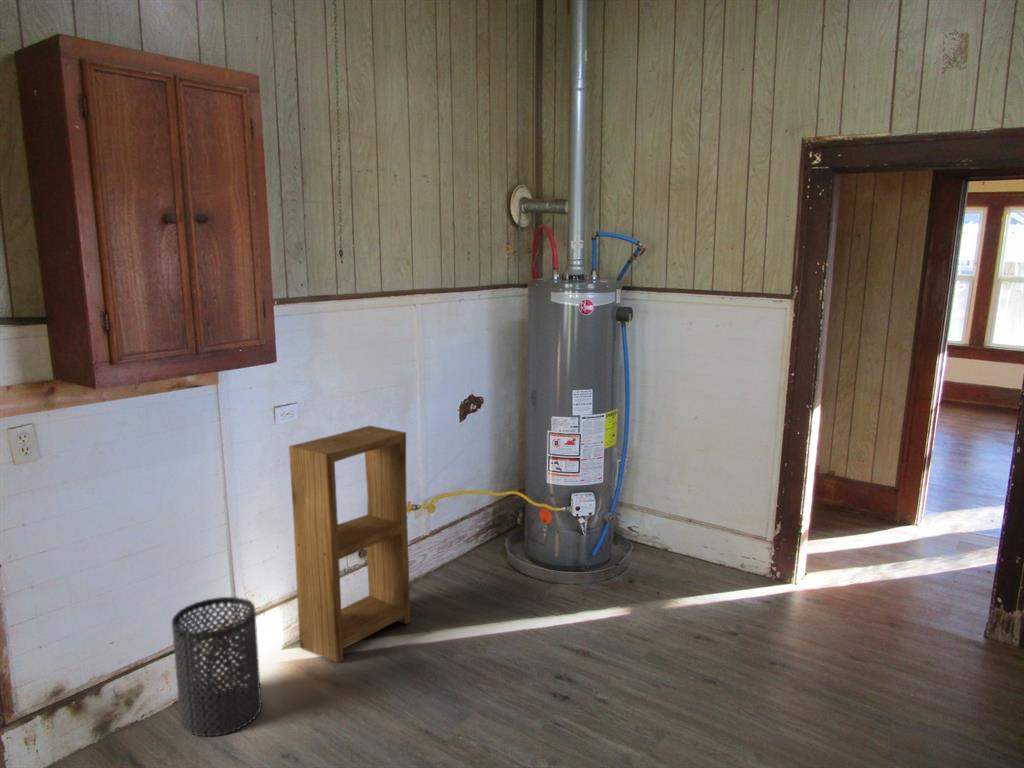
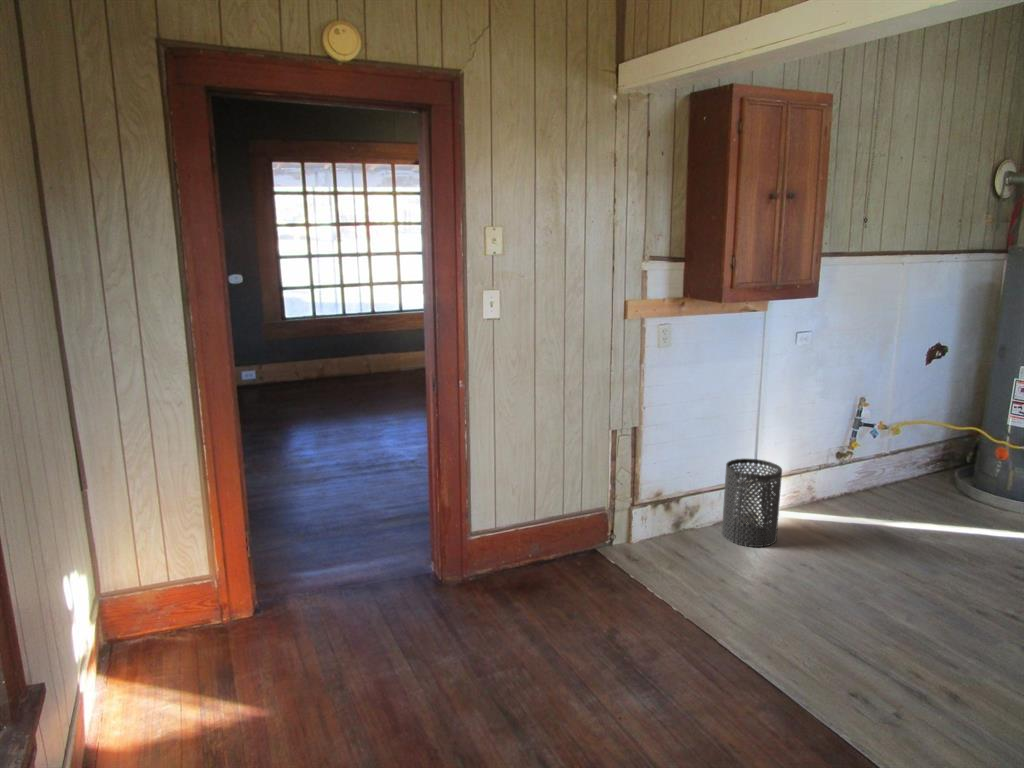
shelving unit: present [289,426,410,662] -> none [793,355,896,525]

